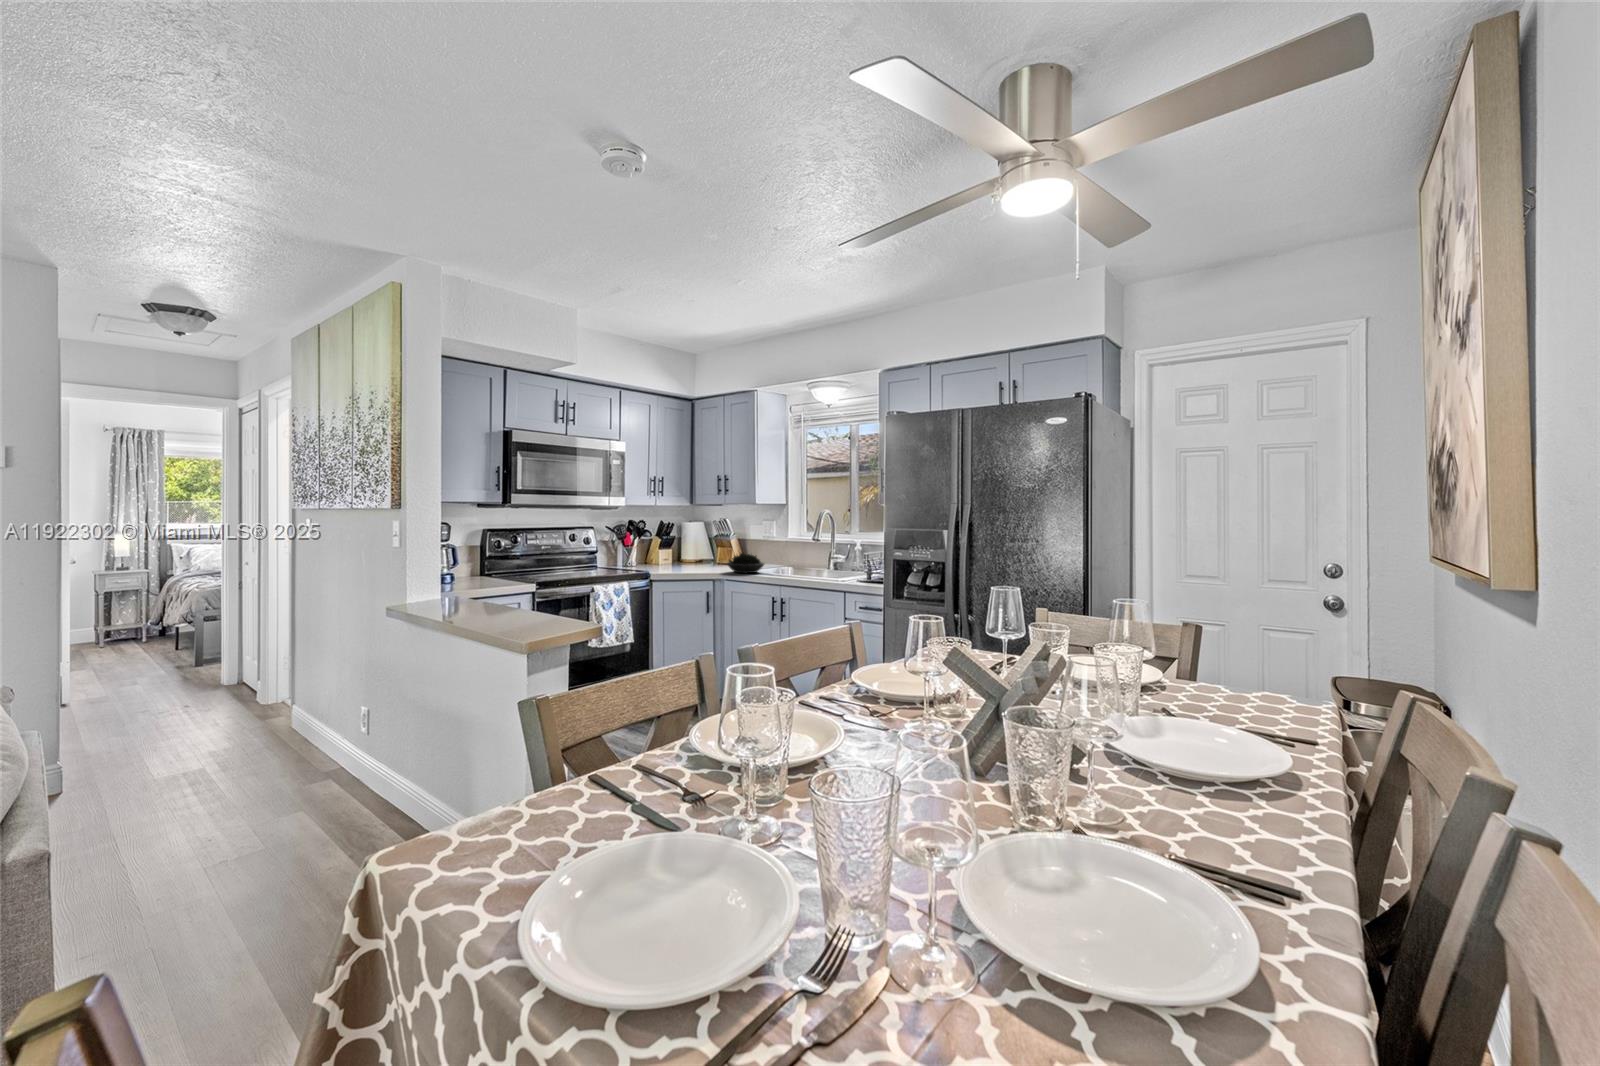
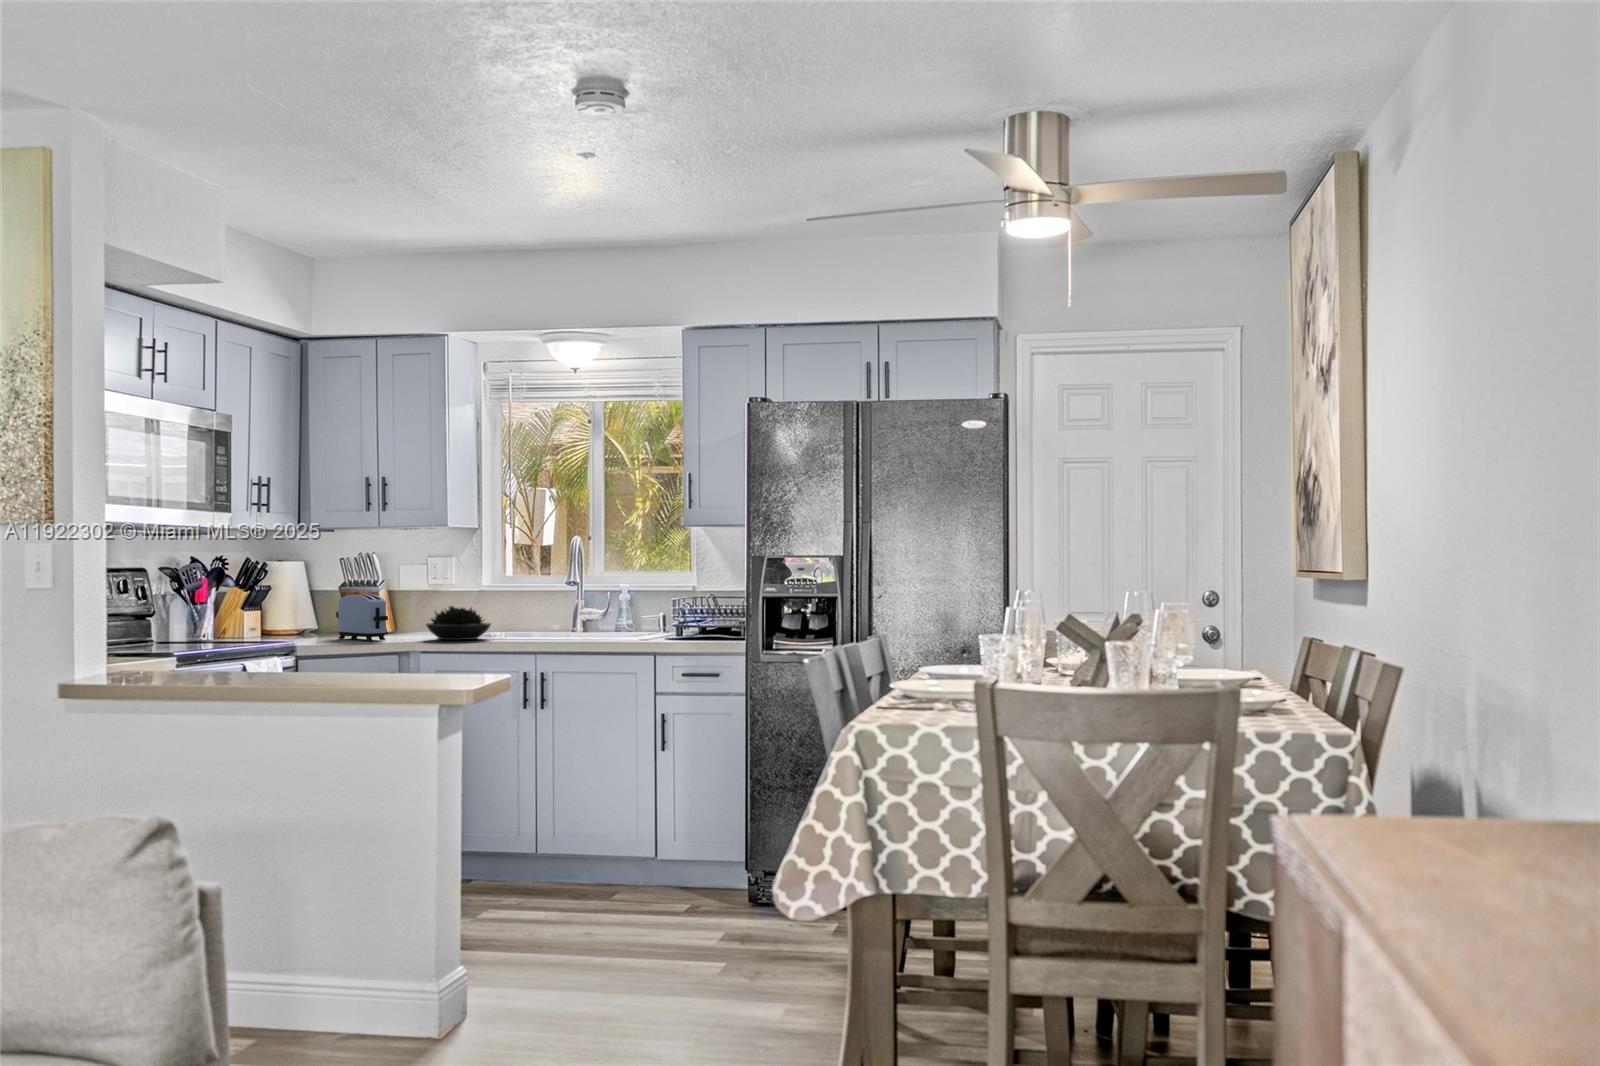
toaster: none [693,544,709,571] -> present [336,595,388,641]

